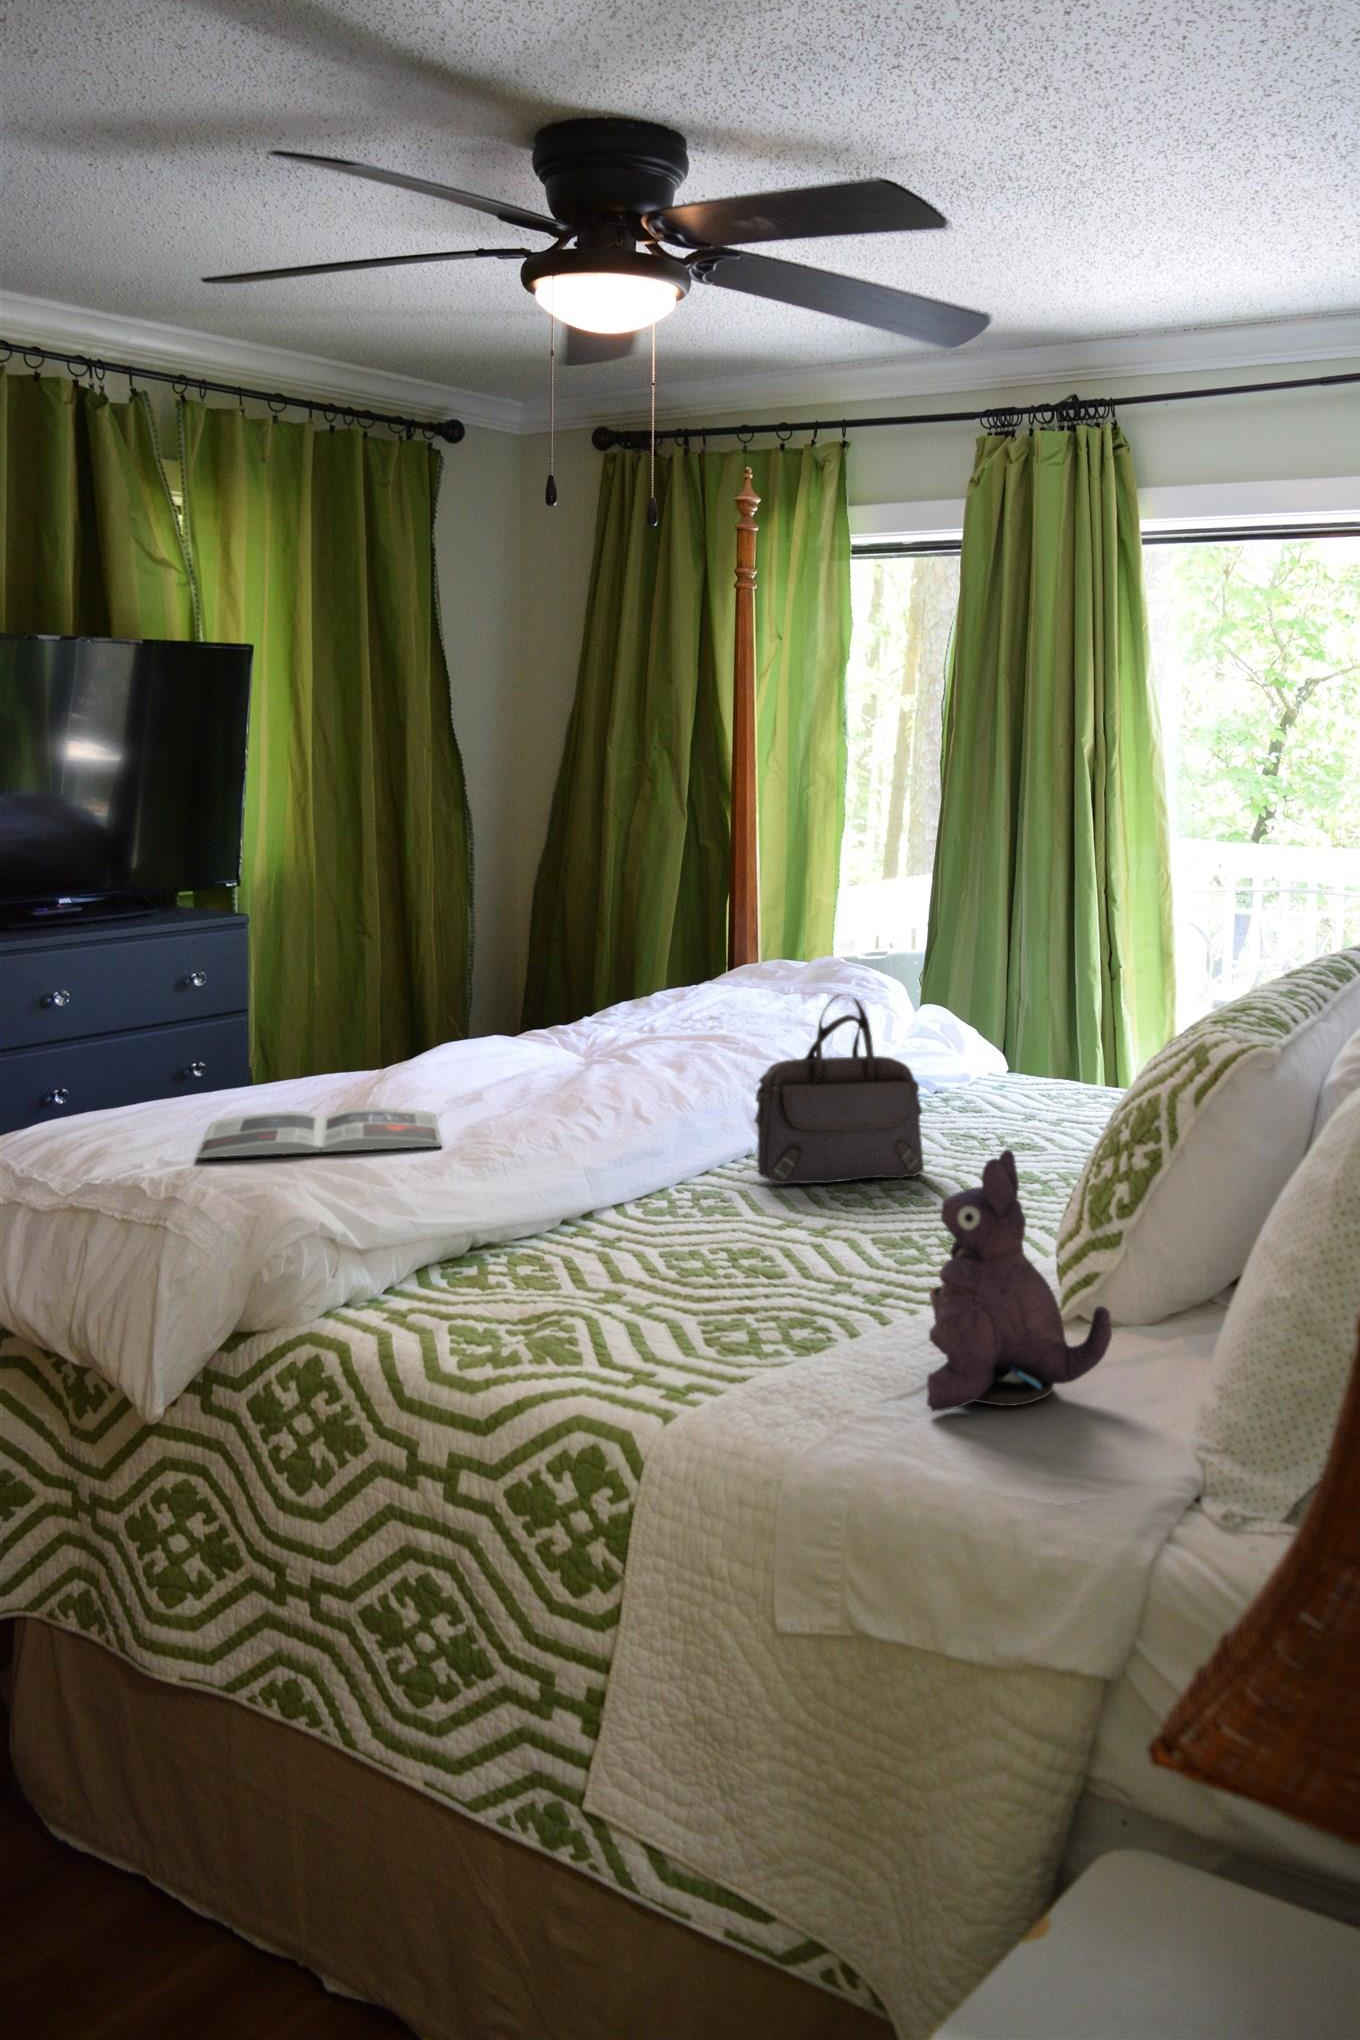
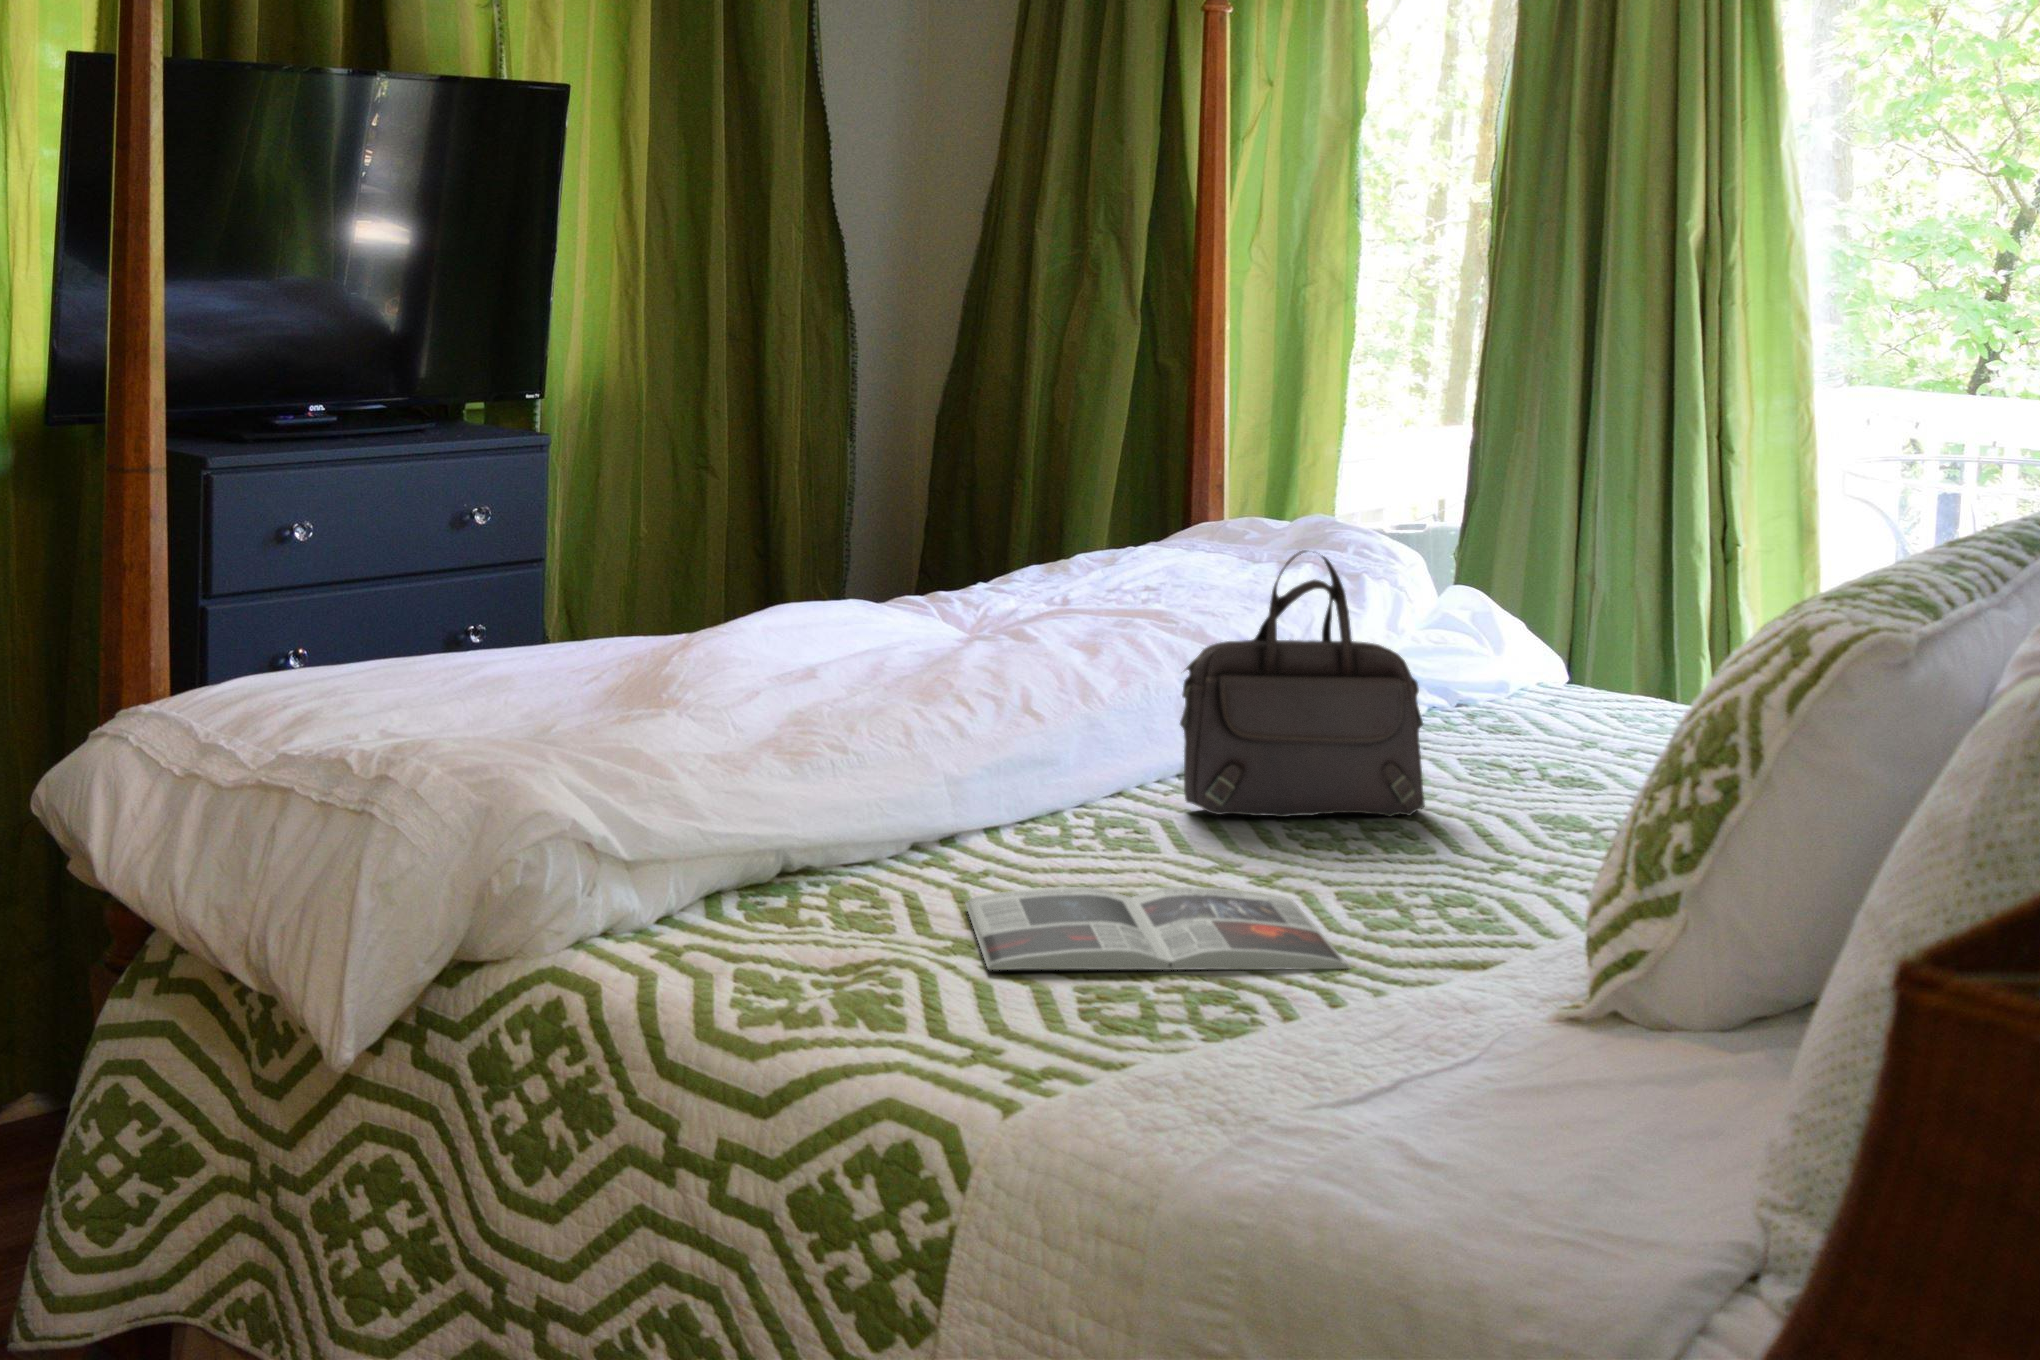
magazine: present [197,1108,442,1158] -> present [966,887,1351,970]
plush toy: present [927,1149,1112,1411] -> none [1380,758,1665,1135]

